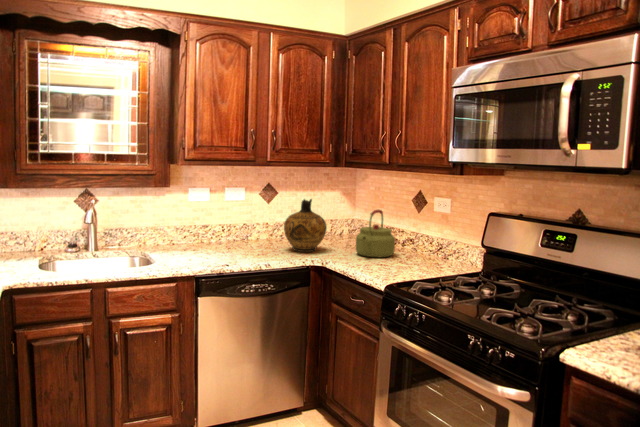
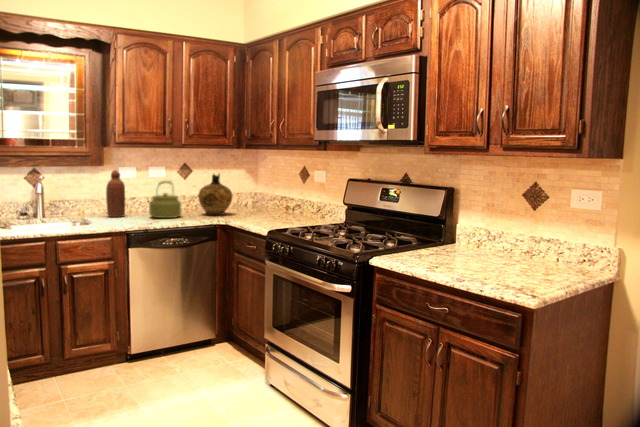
bottle: none [172,193,195,252] -> present [106,170,125,217]
kettle: present [356,210,395,258] -> present [149,181,182,218]

